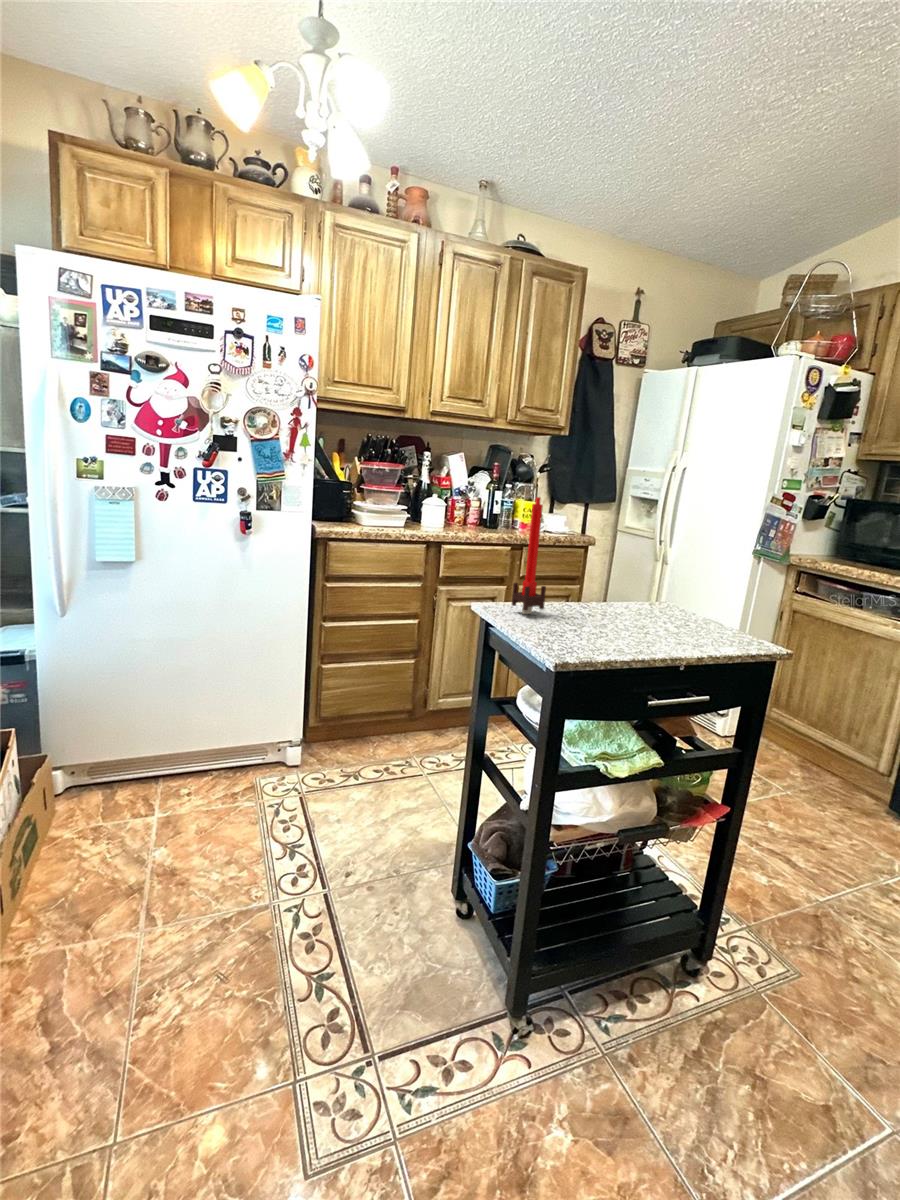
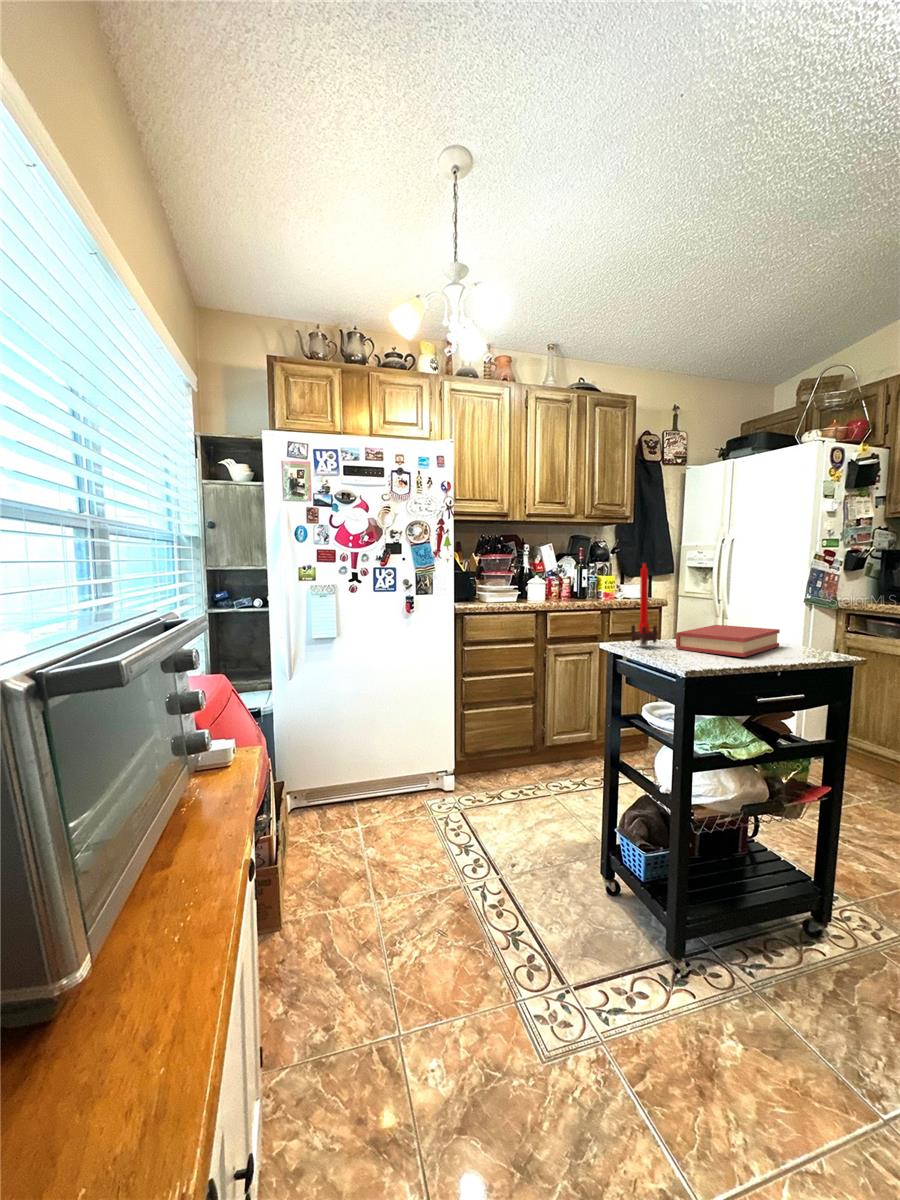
hardback book: none [568,588,705,641] -> present [676,625,780,657]

